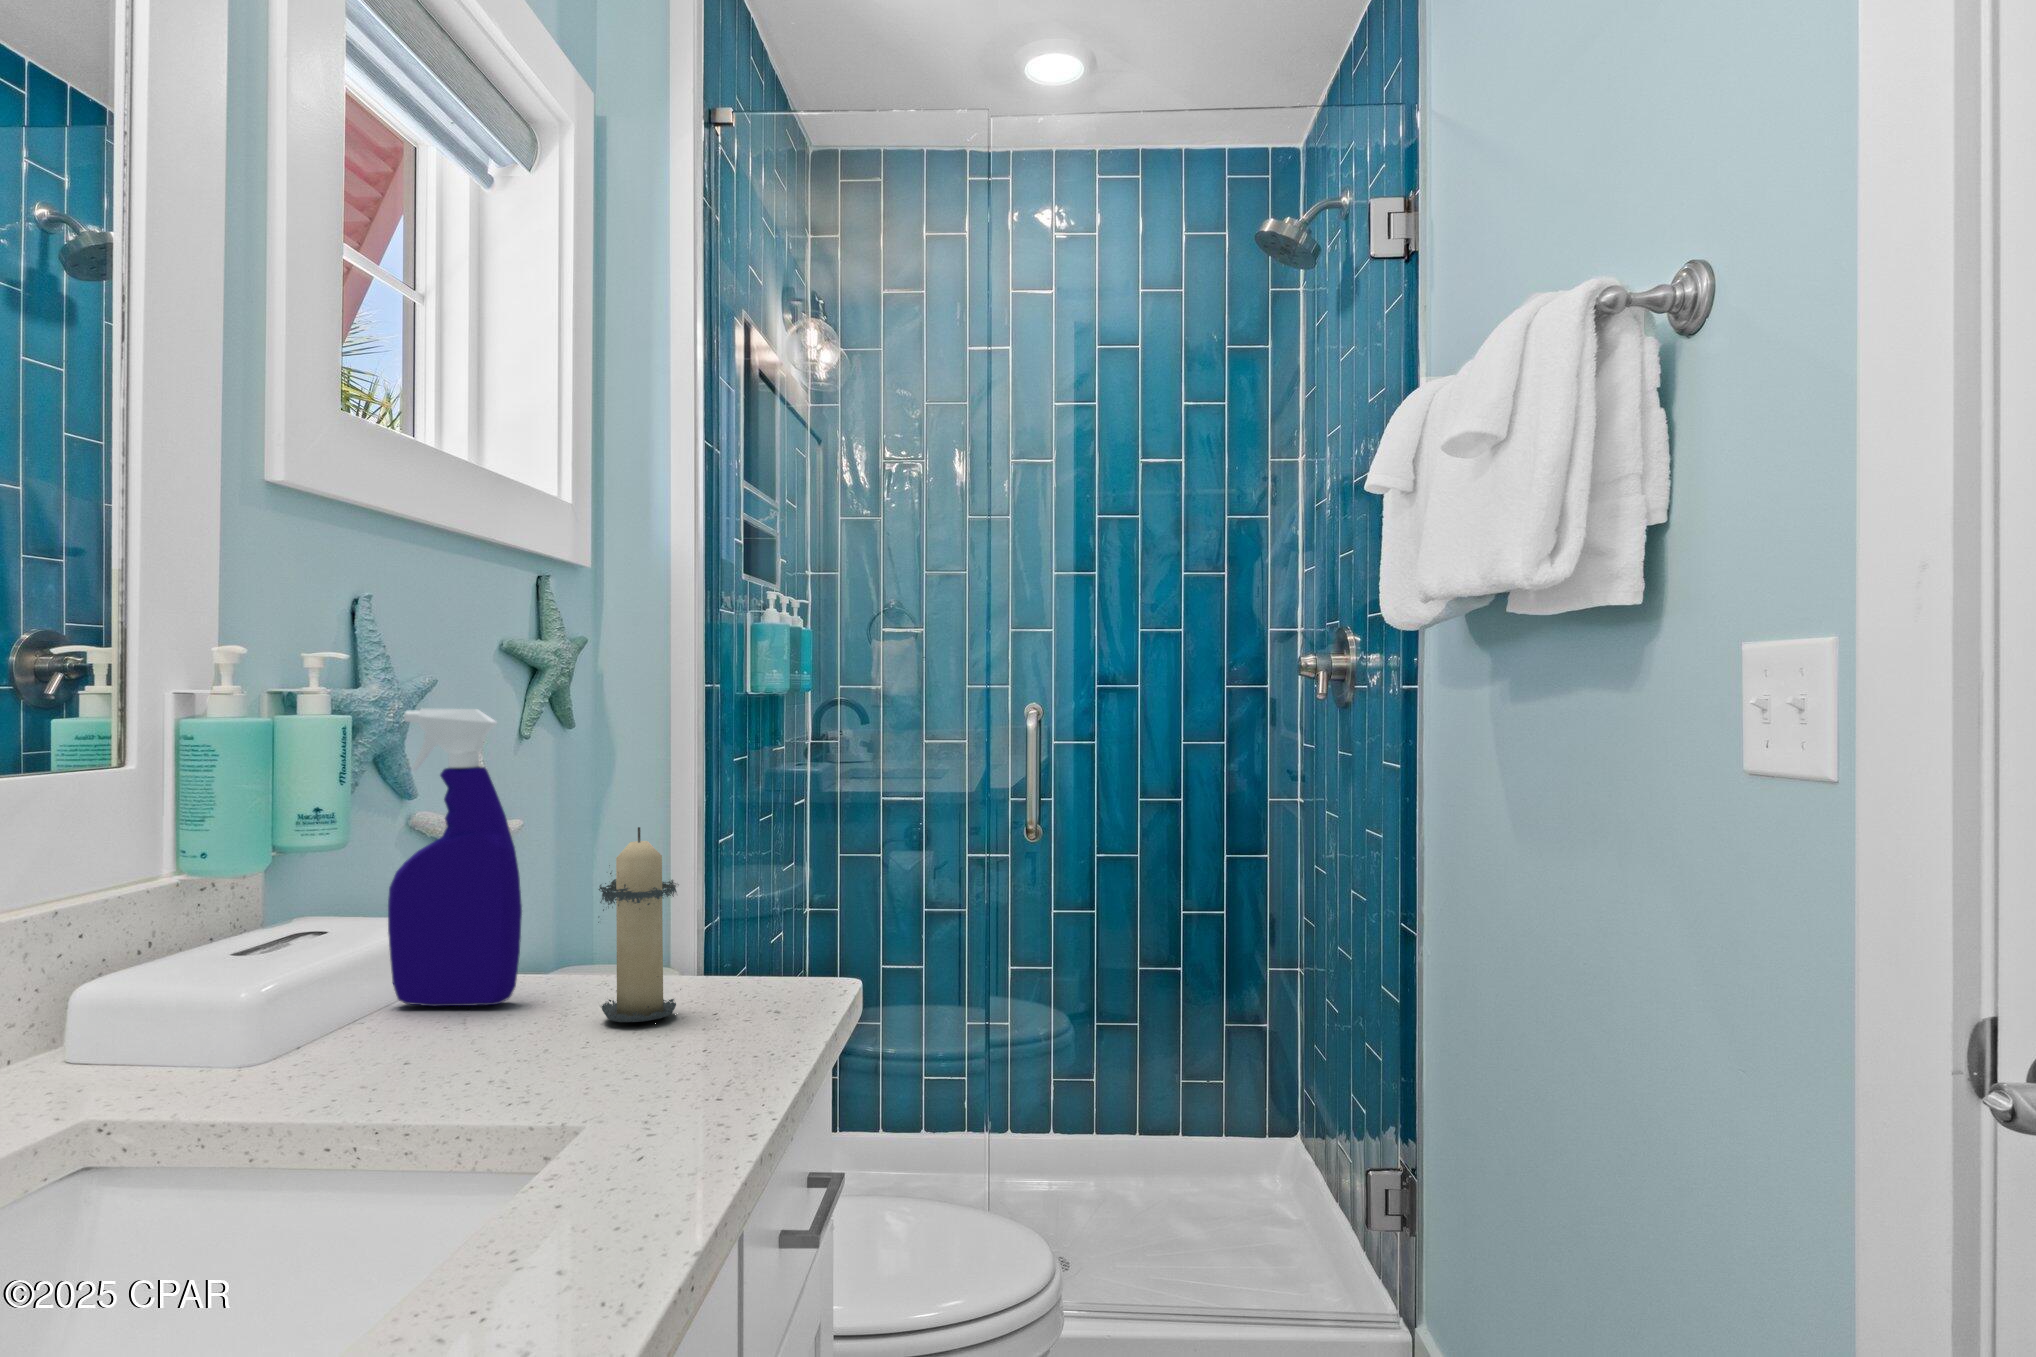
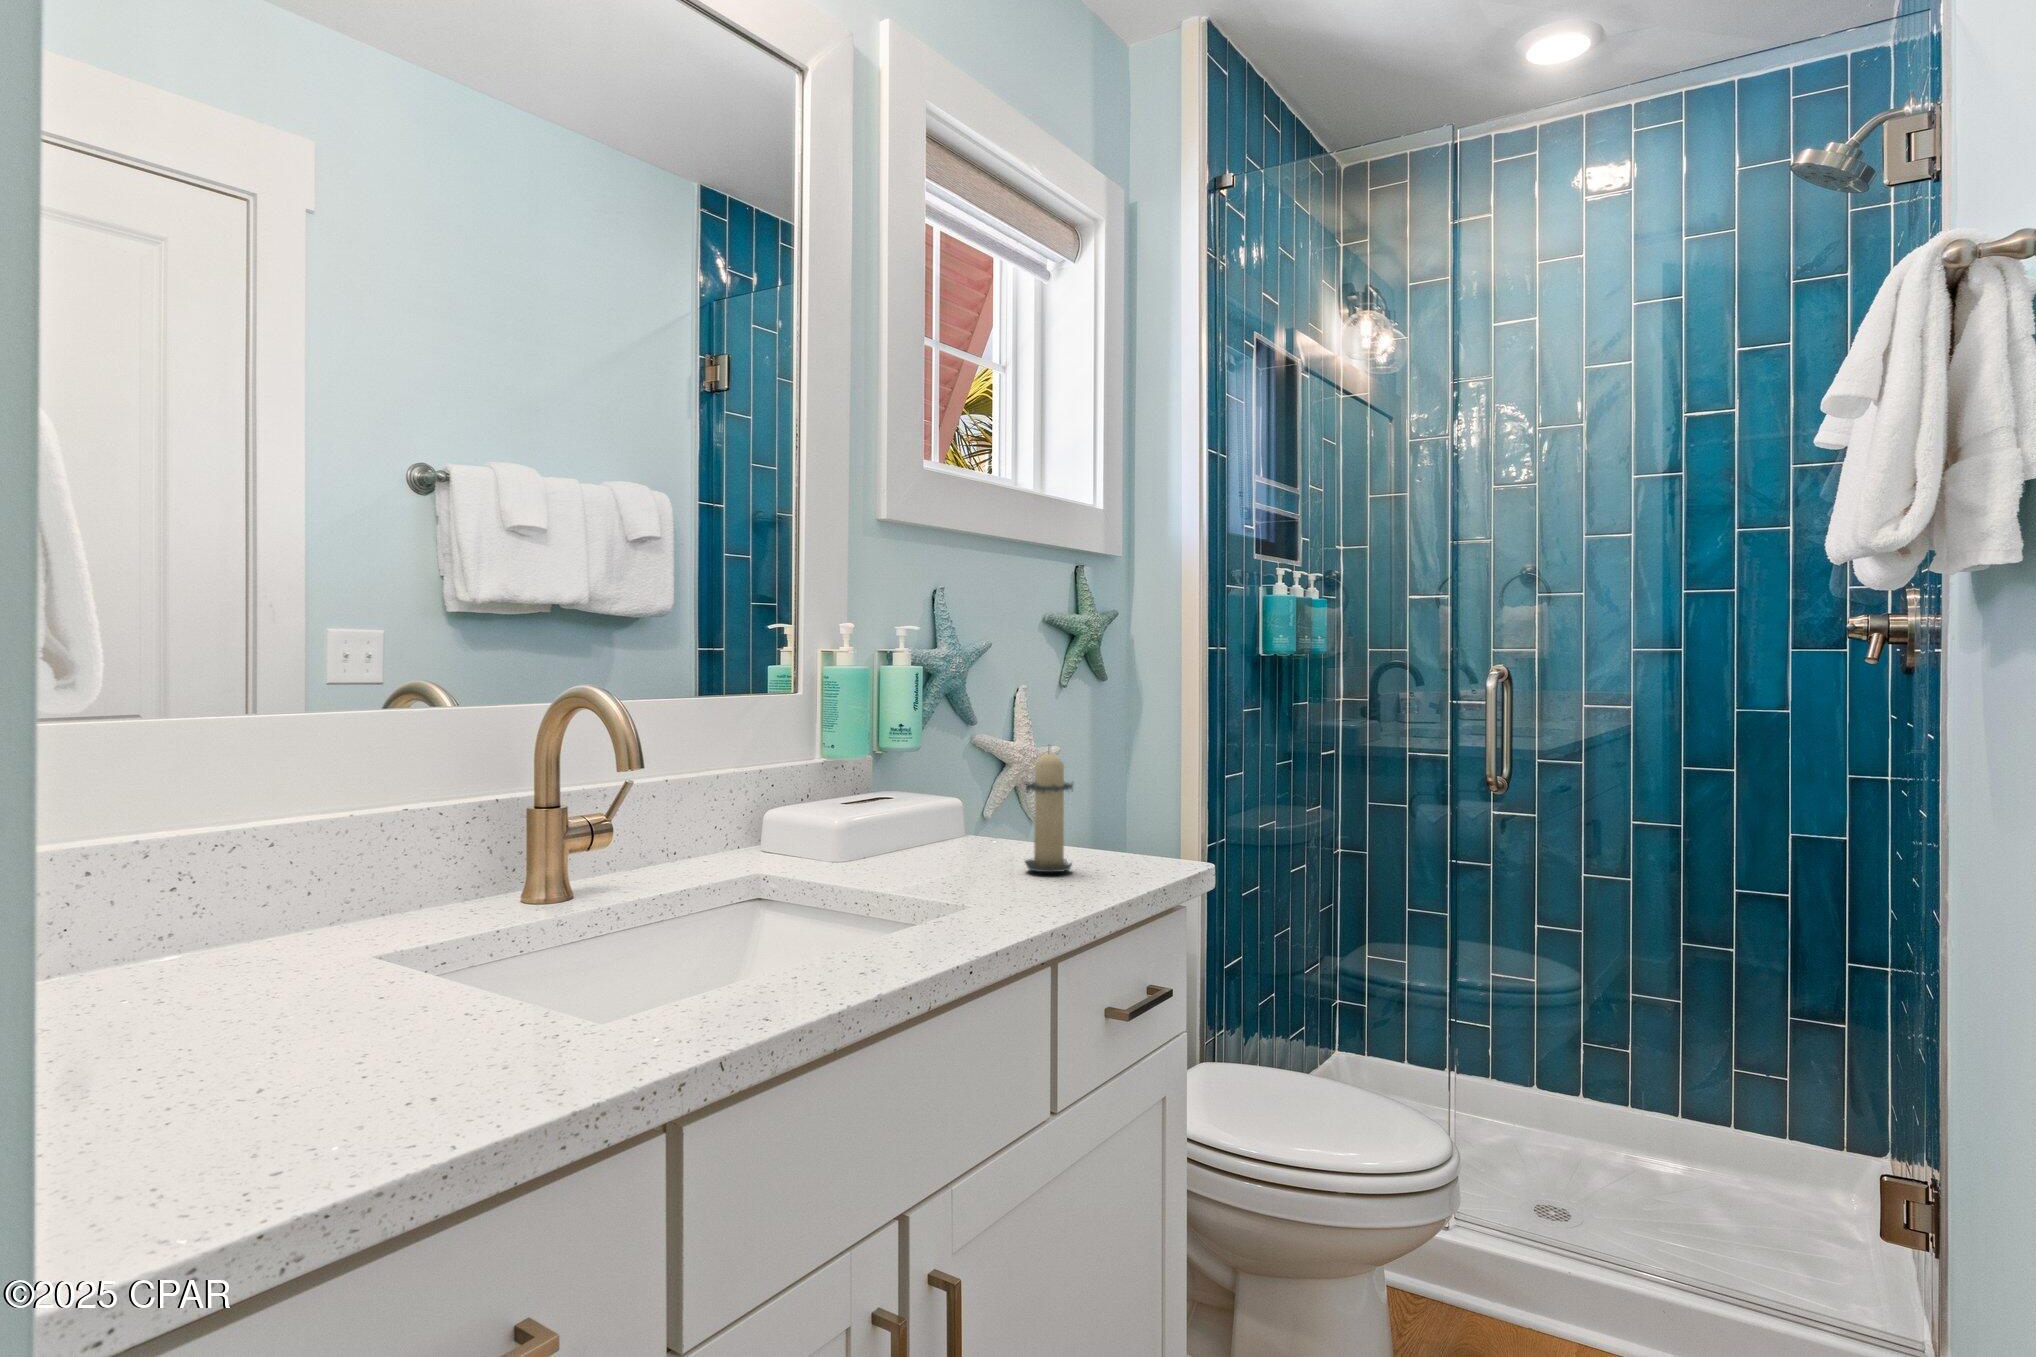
spray bottle: present [388,709,522,1006] -> none [920,663,992,854]

